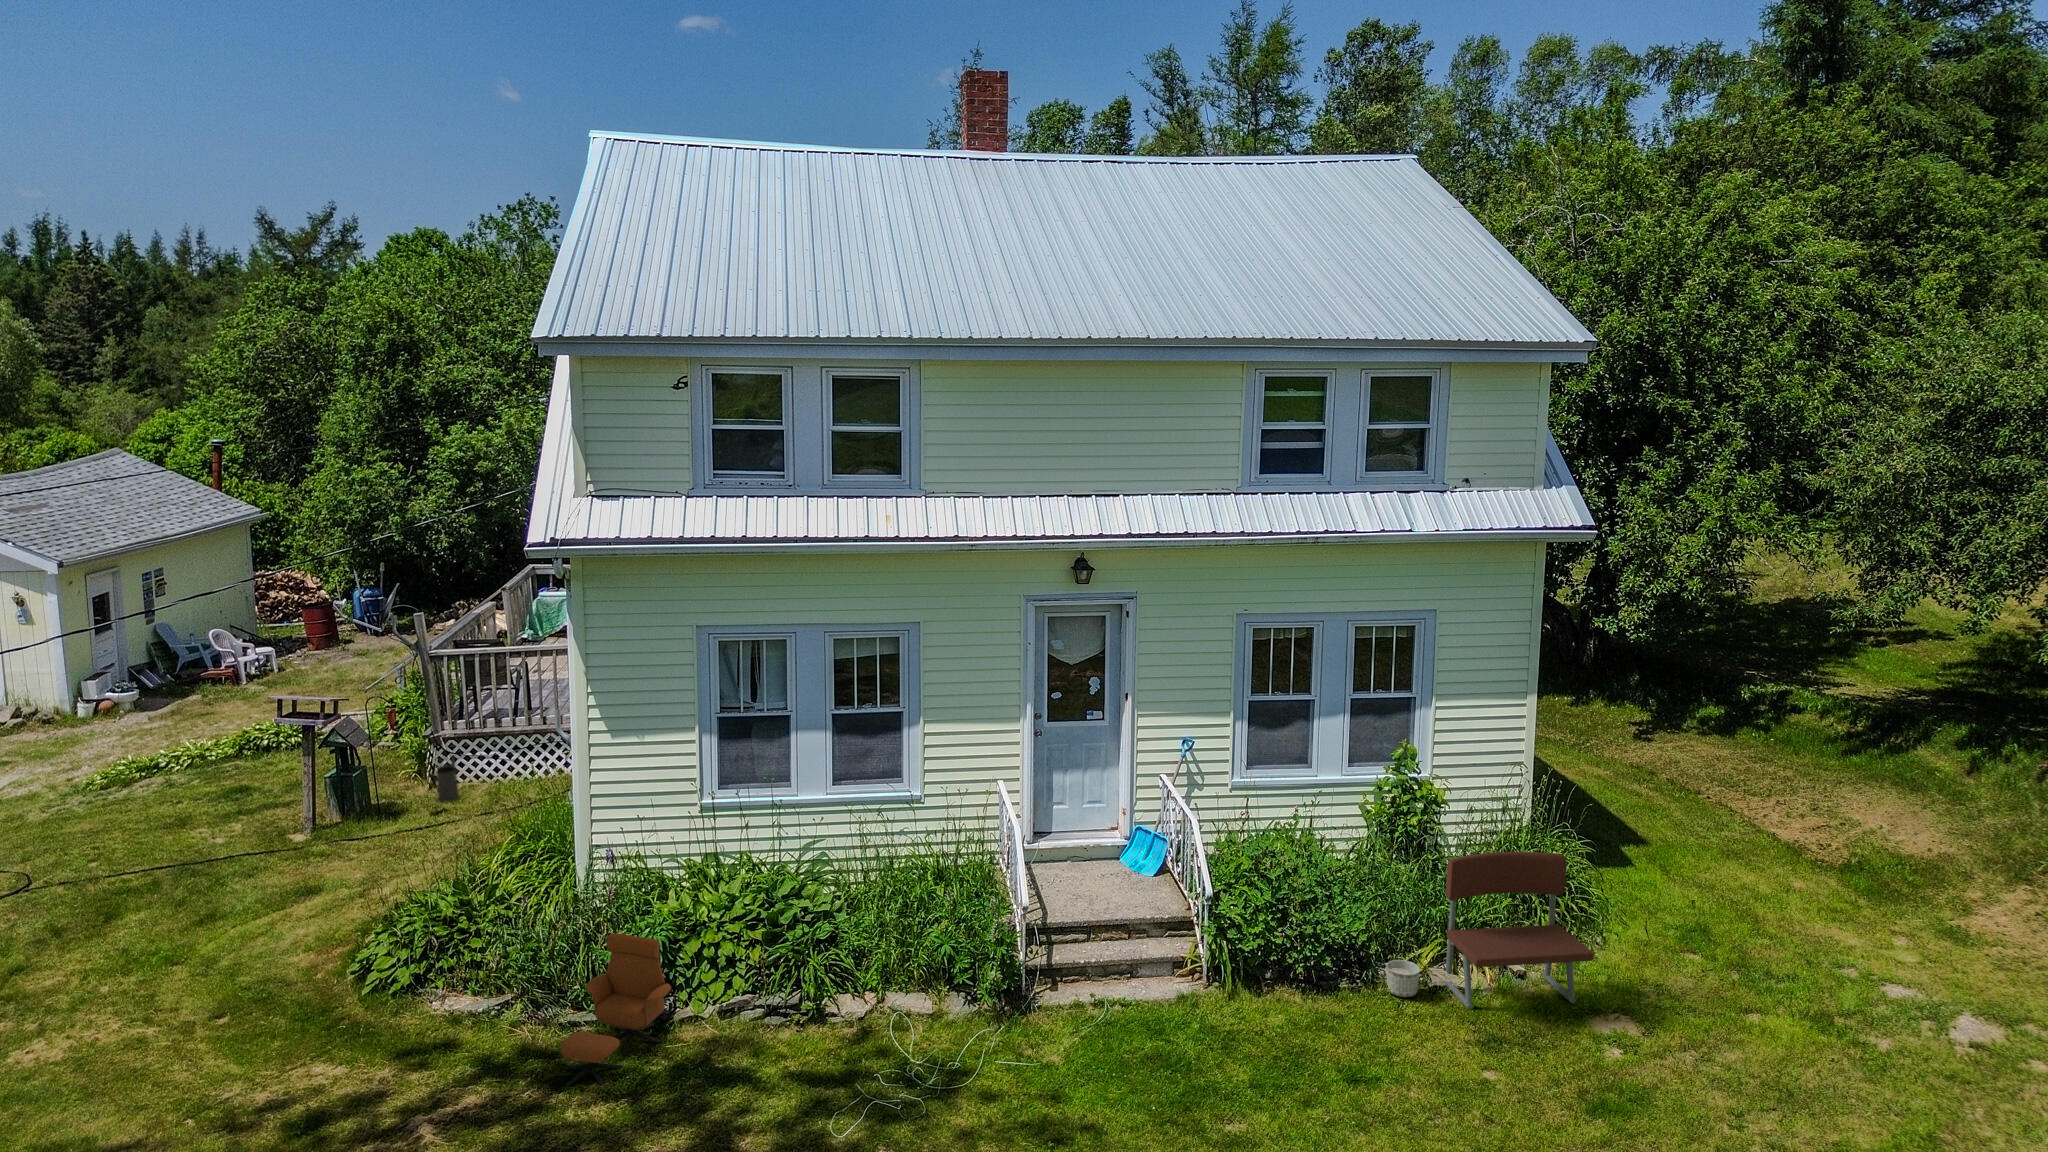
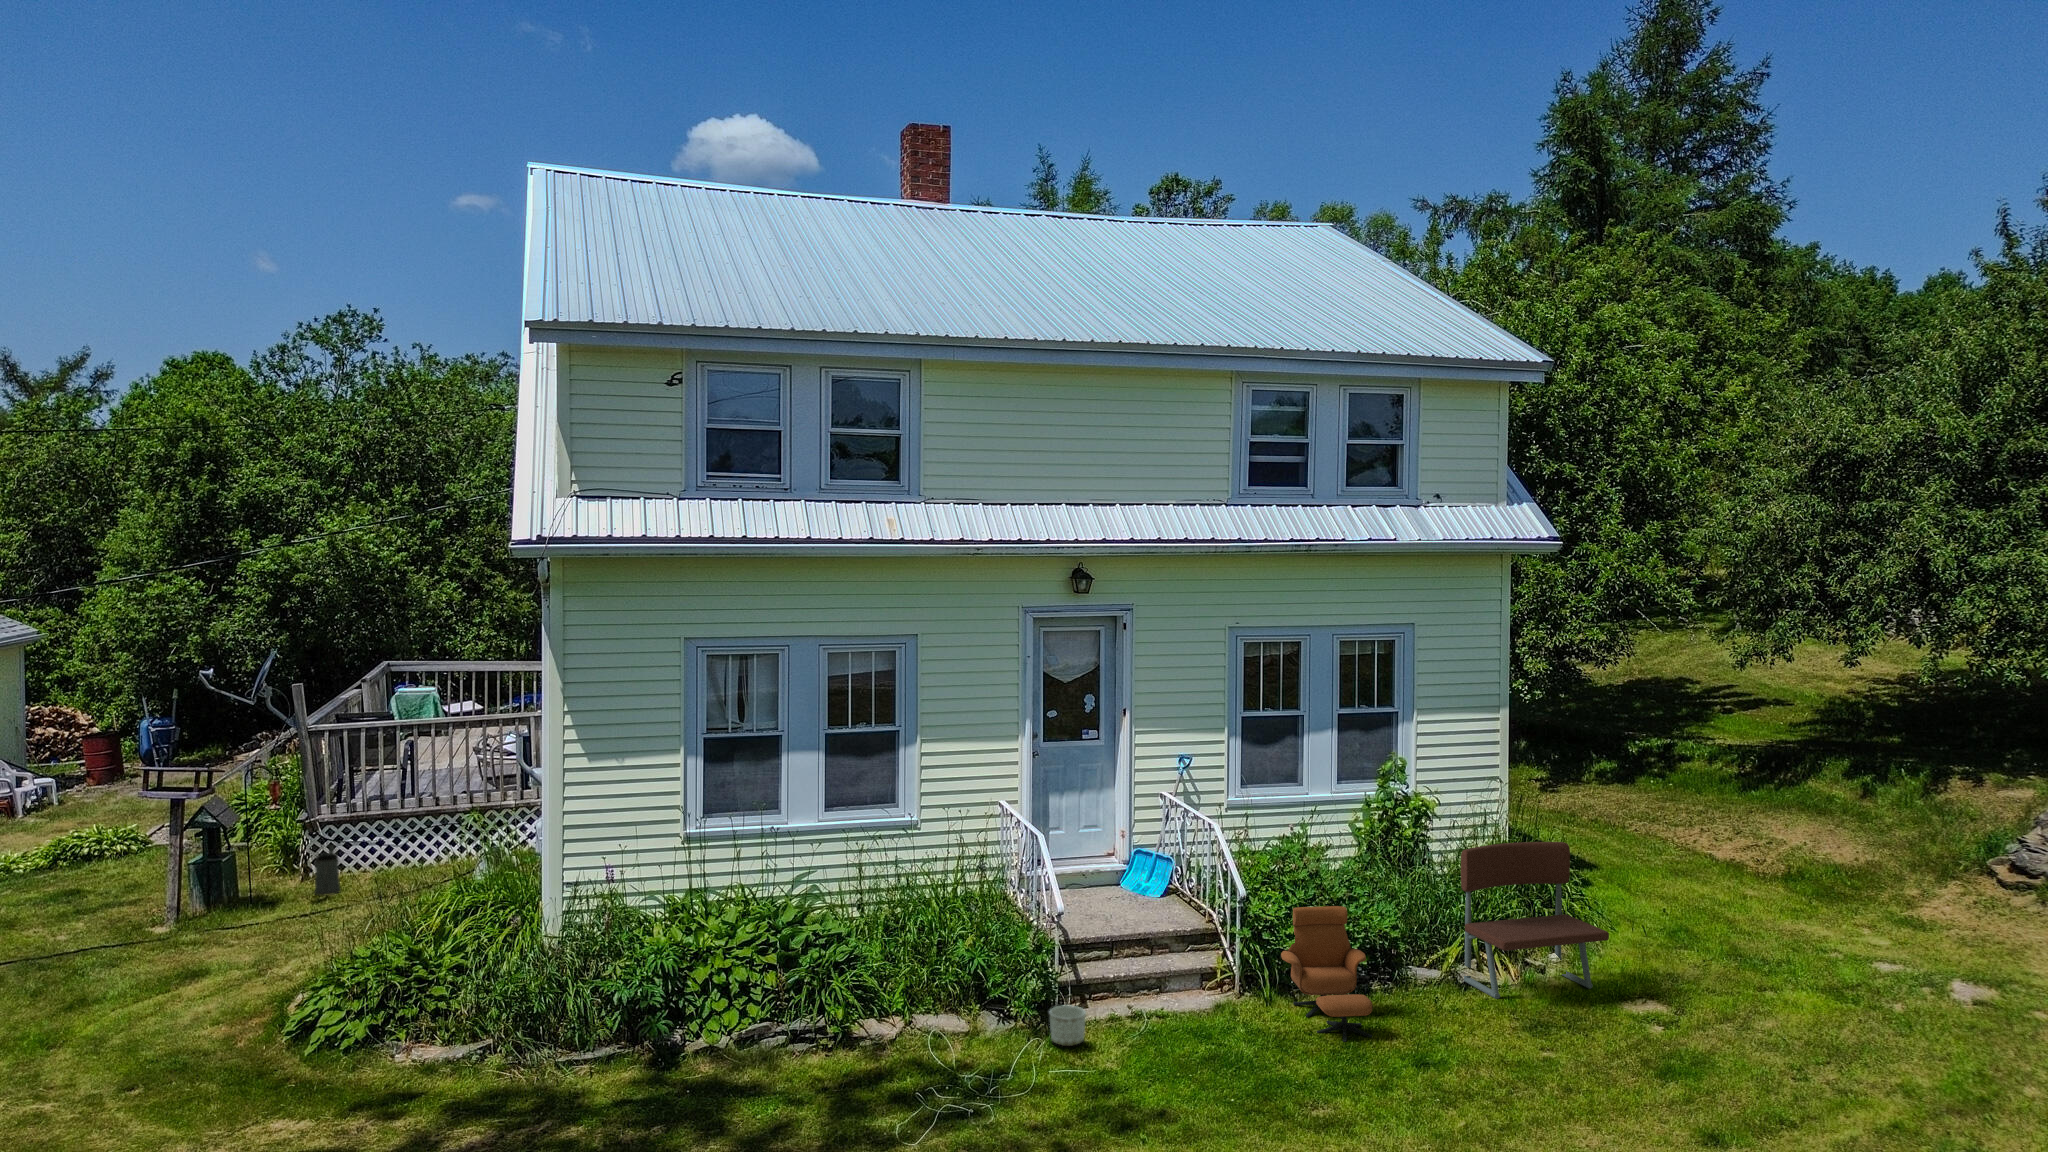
lounge chair: present [561,934,671,1085] -> present [1281,906,1372,1042]
planter: present [1386,960,1420,997] -> present [1049,1005,1086,1046]

